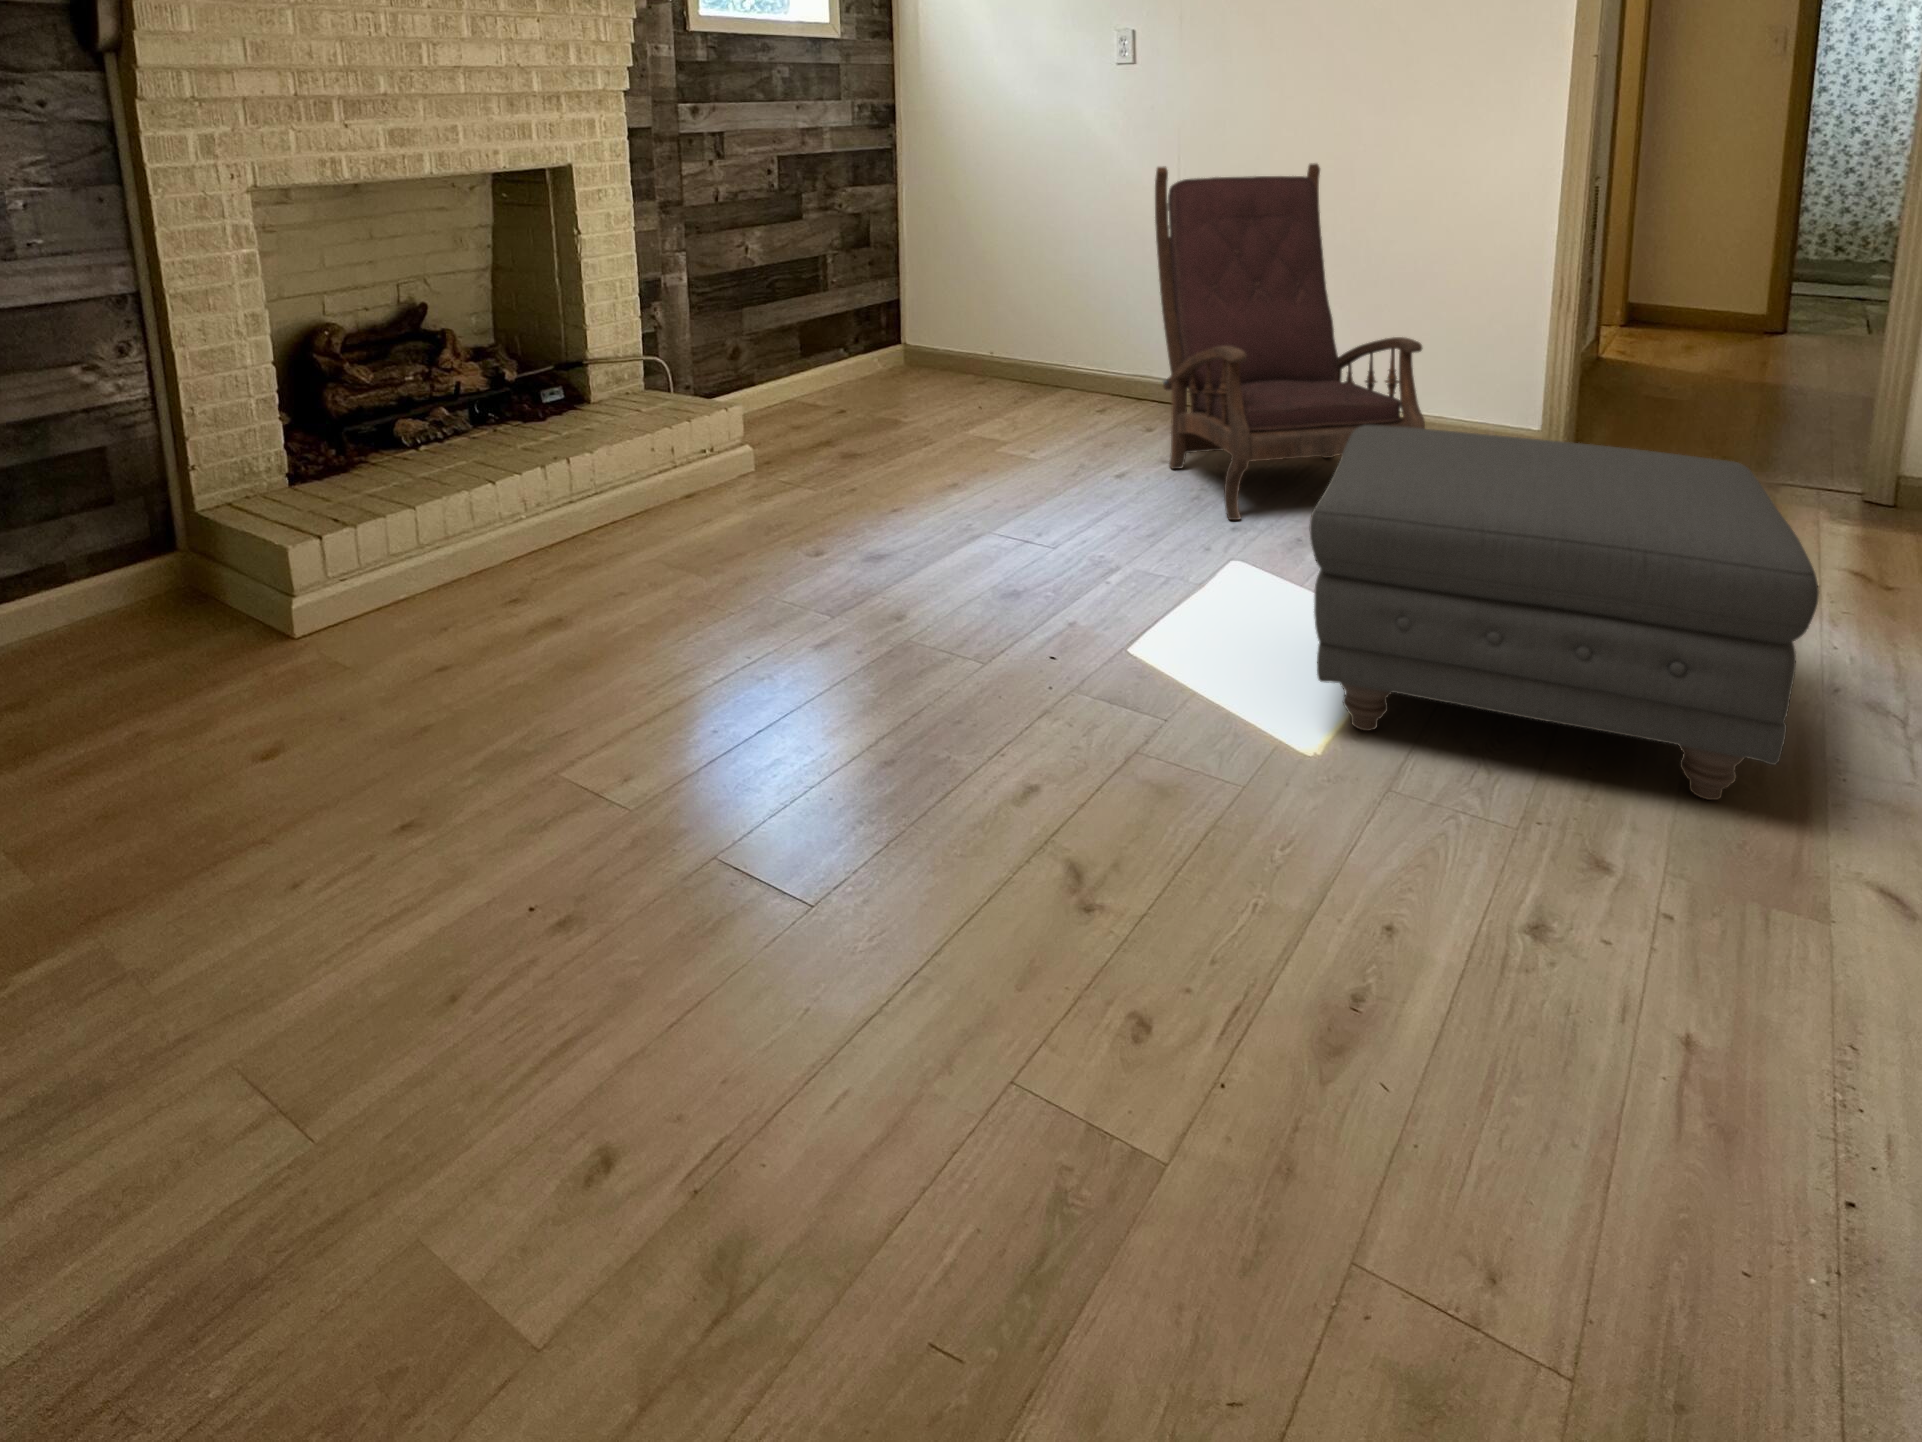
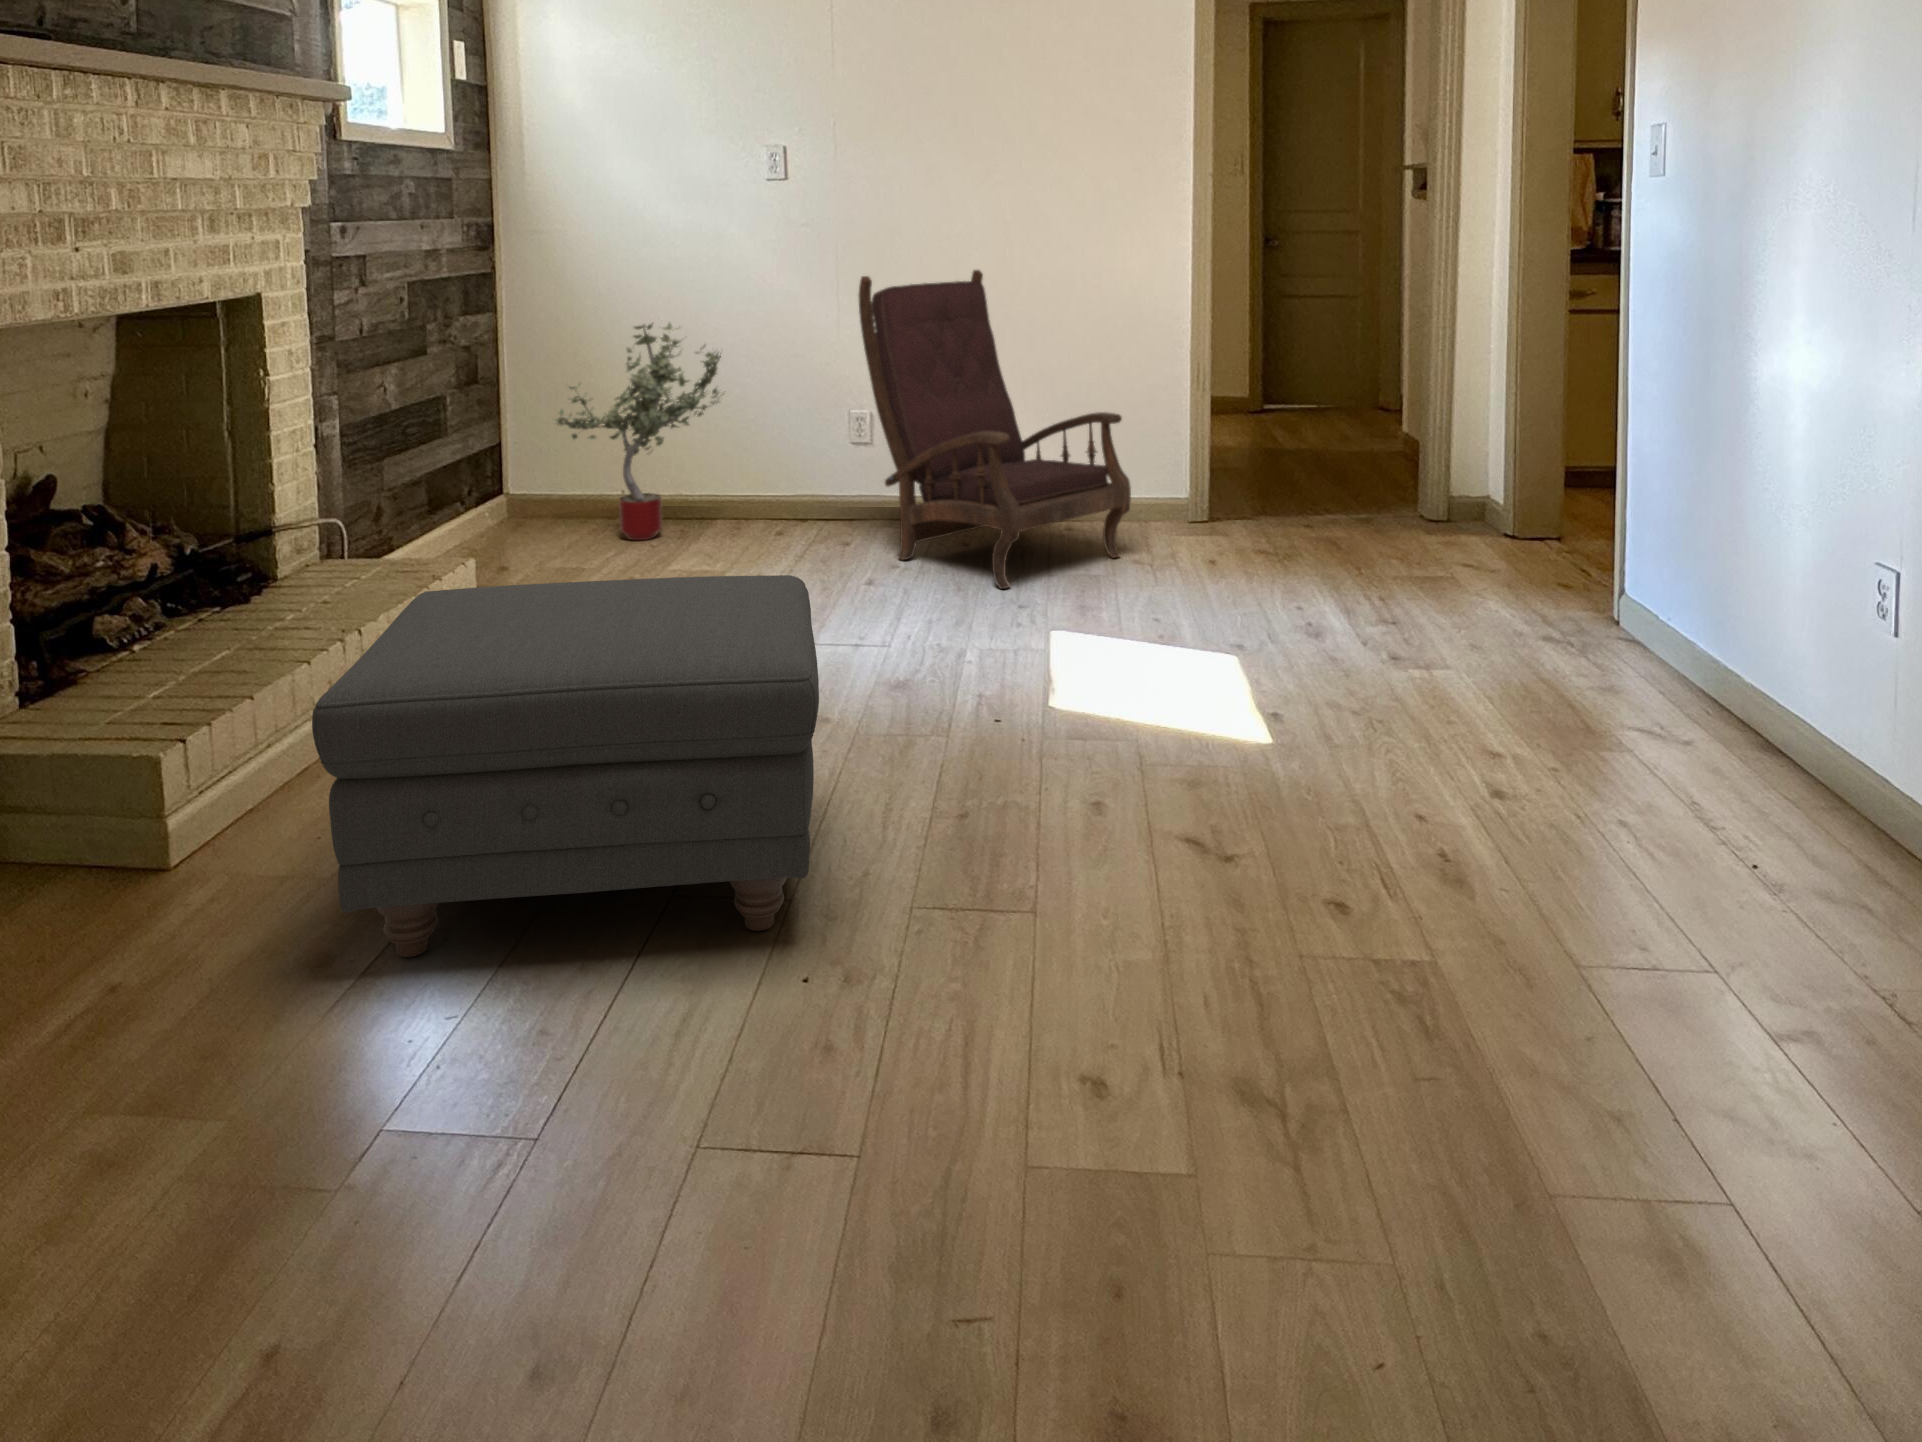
potted tree: none [911,204,1051,409] -> present [556,323,723,541]
ottoman: present [1309,425,1819,800] -> present [312,575,819,957]

